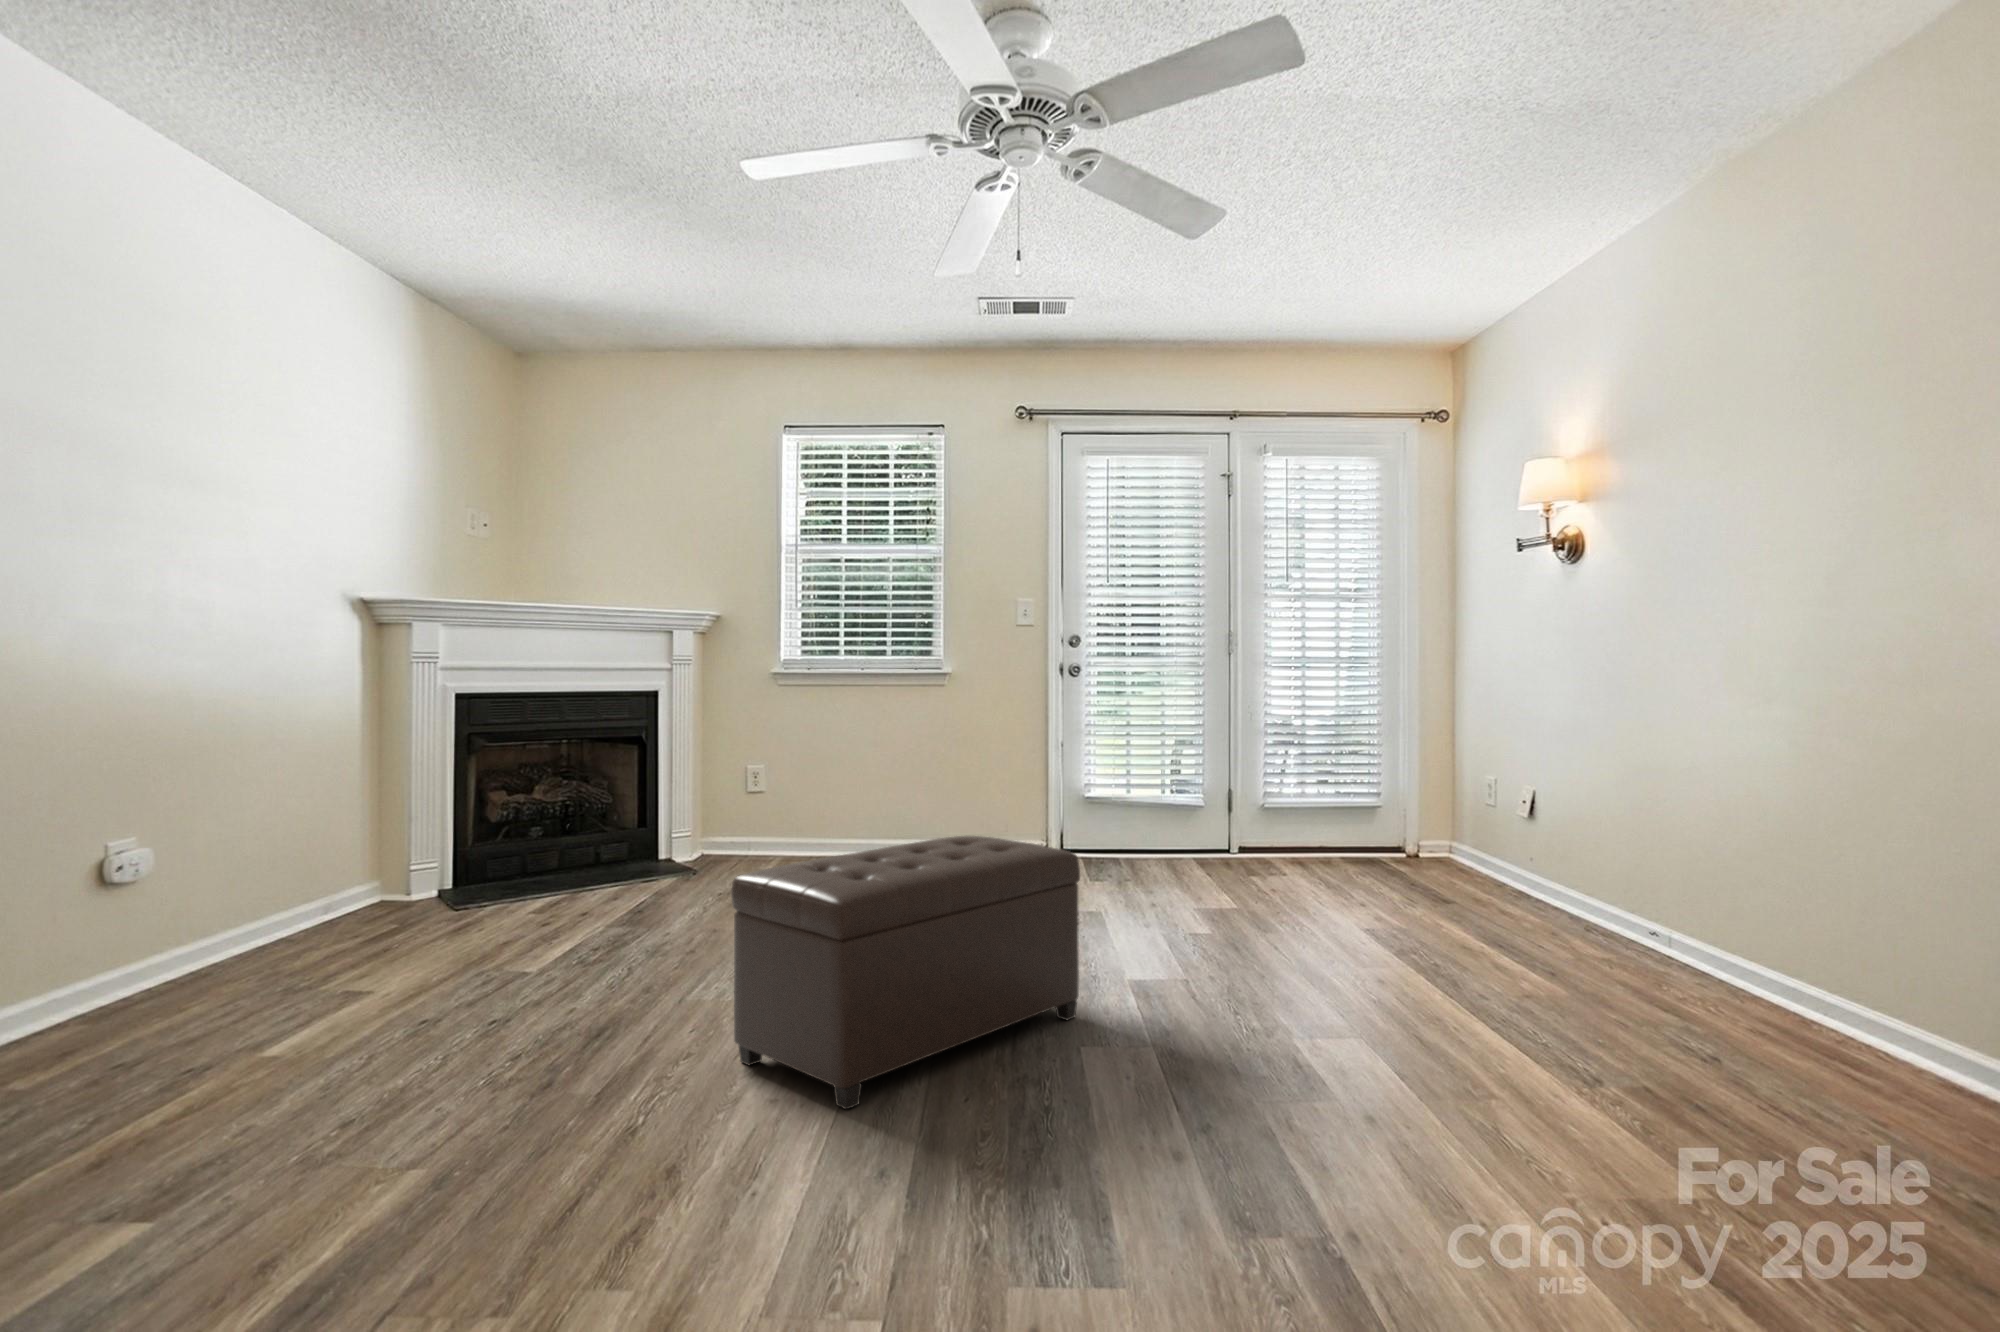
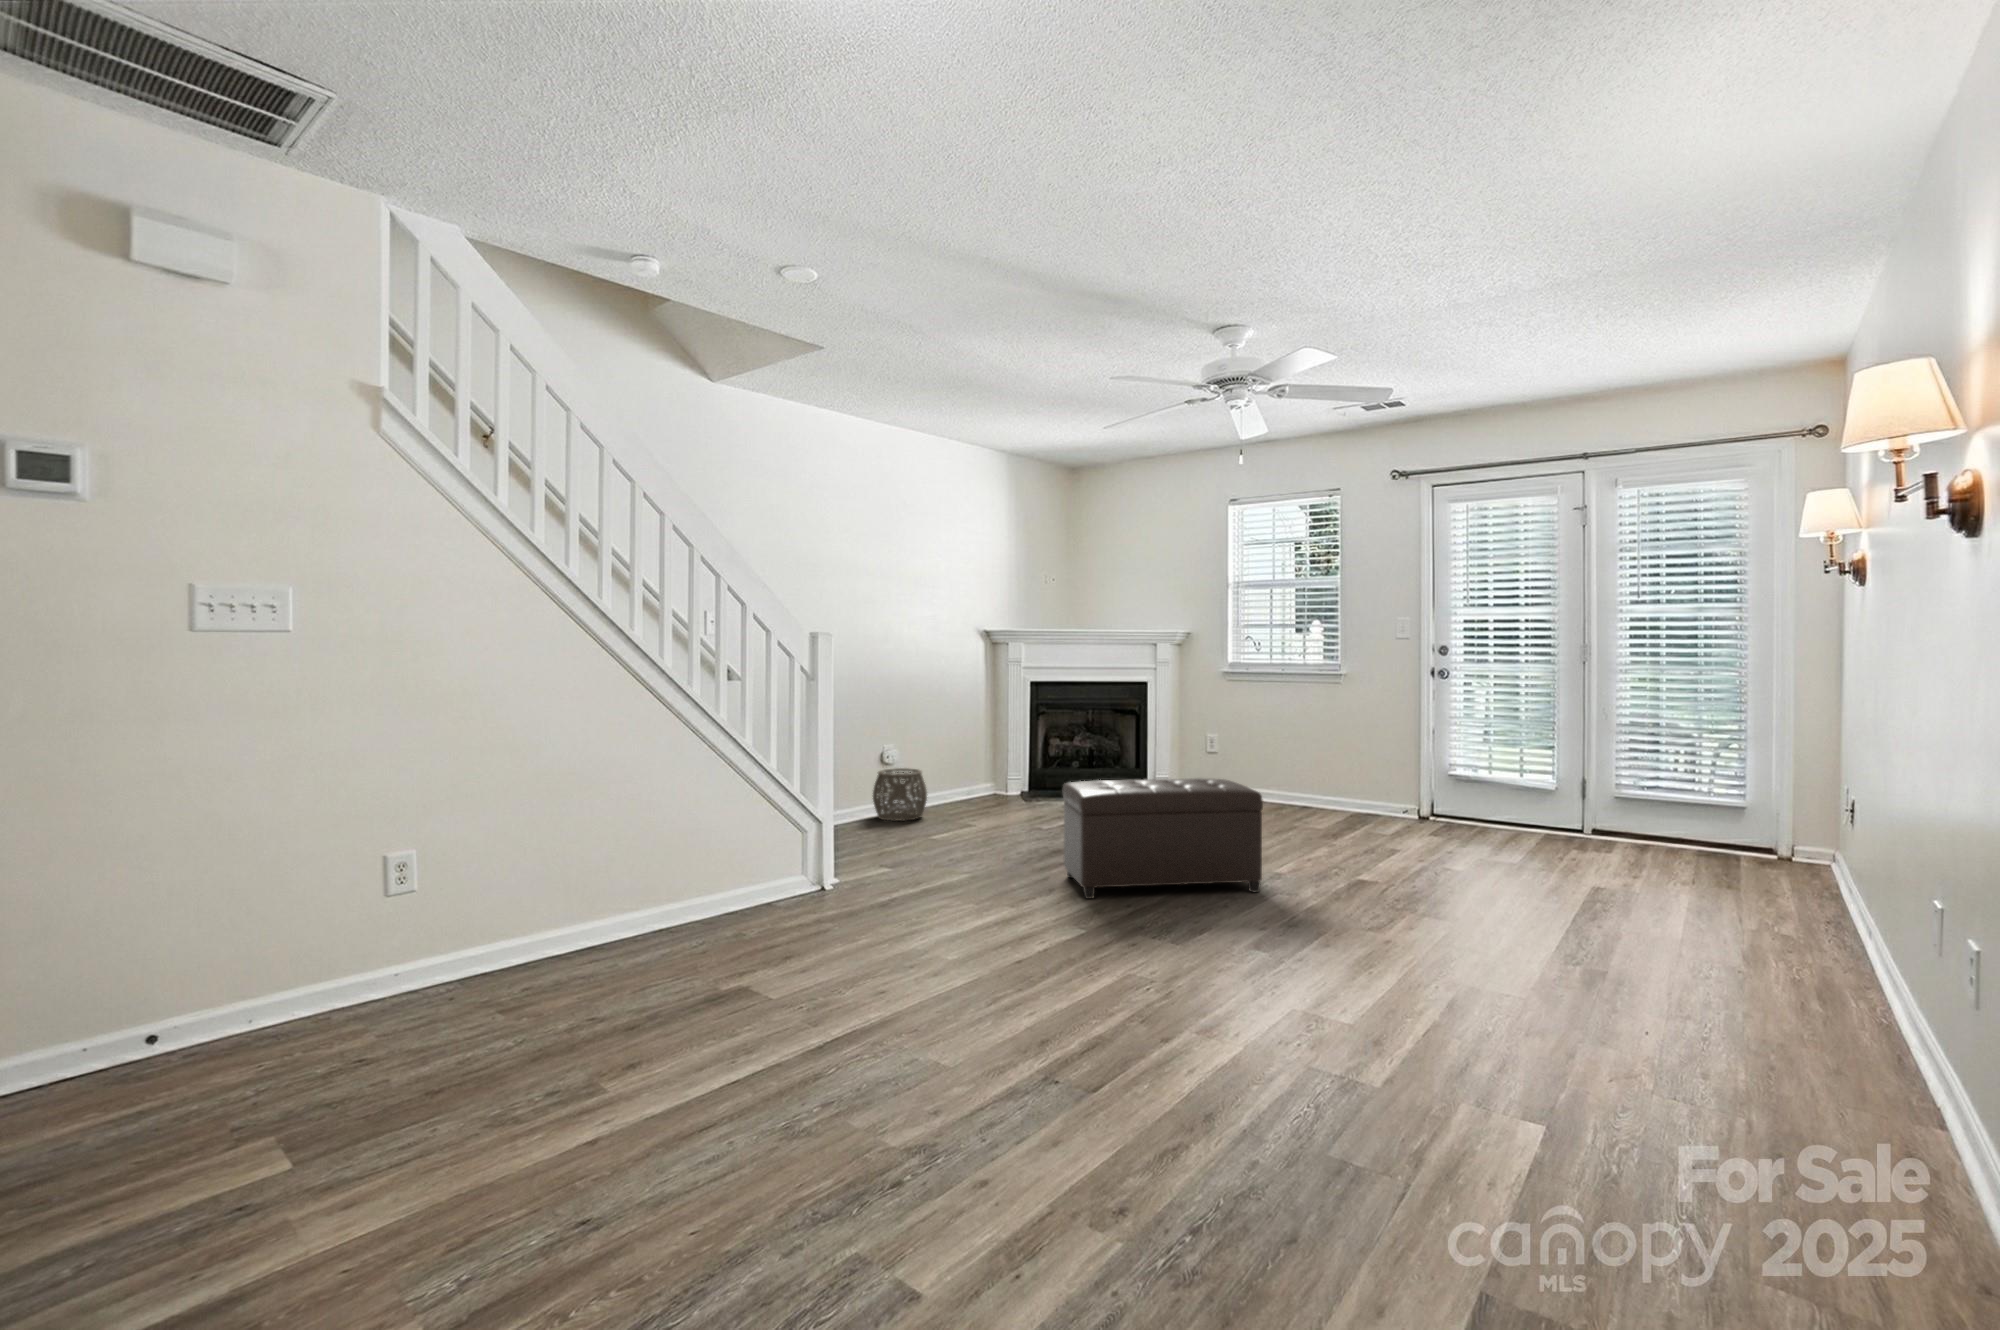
woven basket: none [126,878,279,1004] -> present [873,768,927,821]

